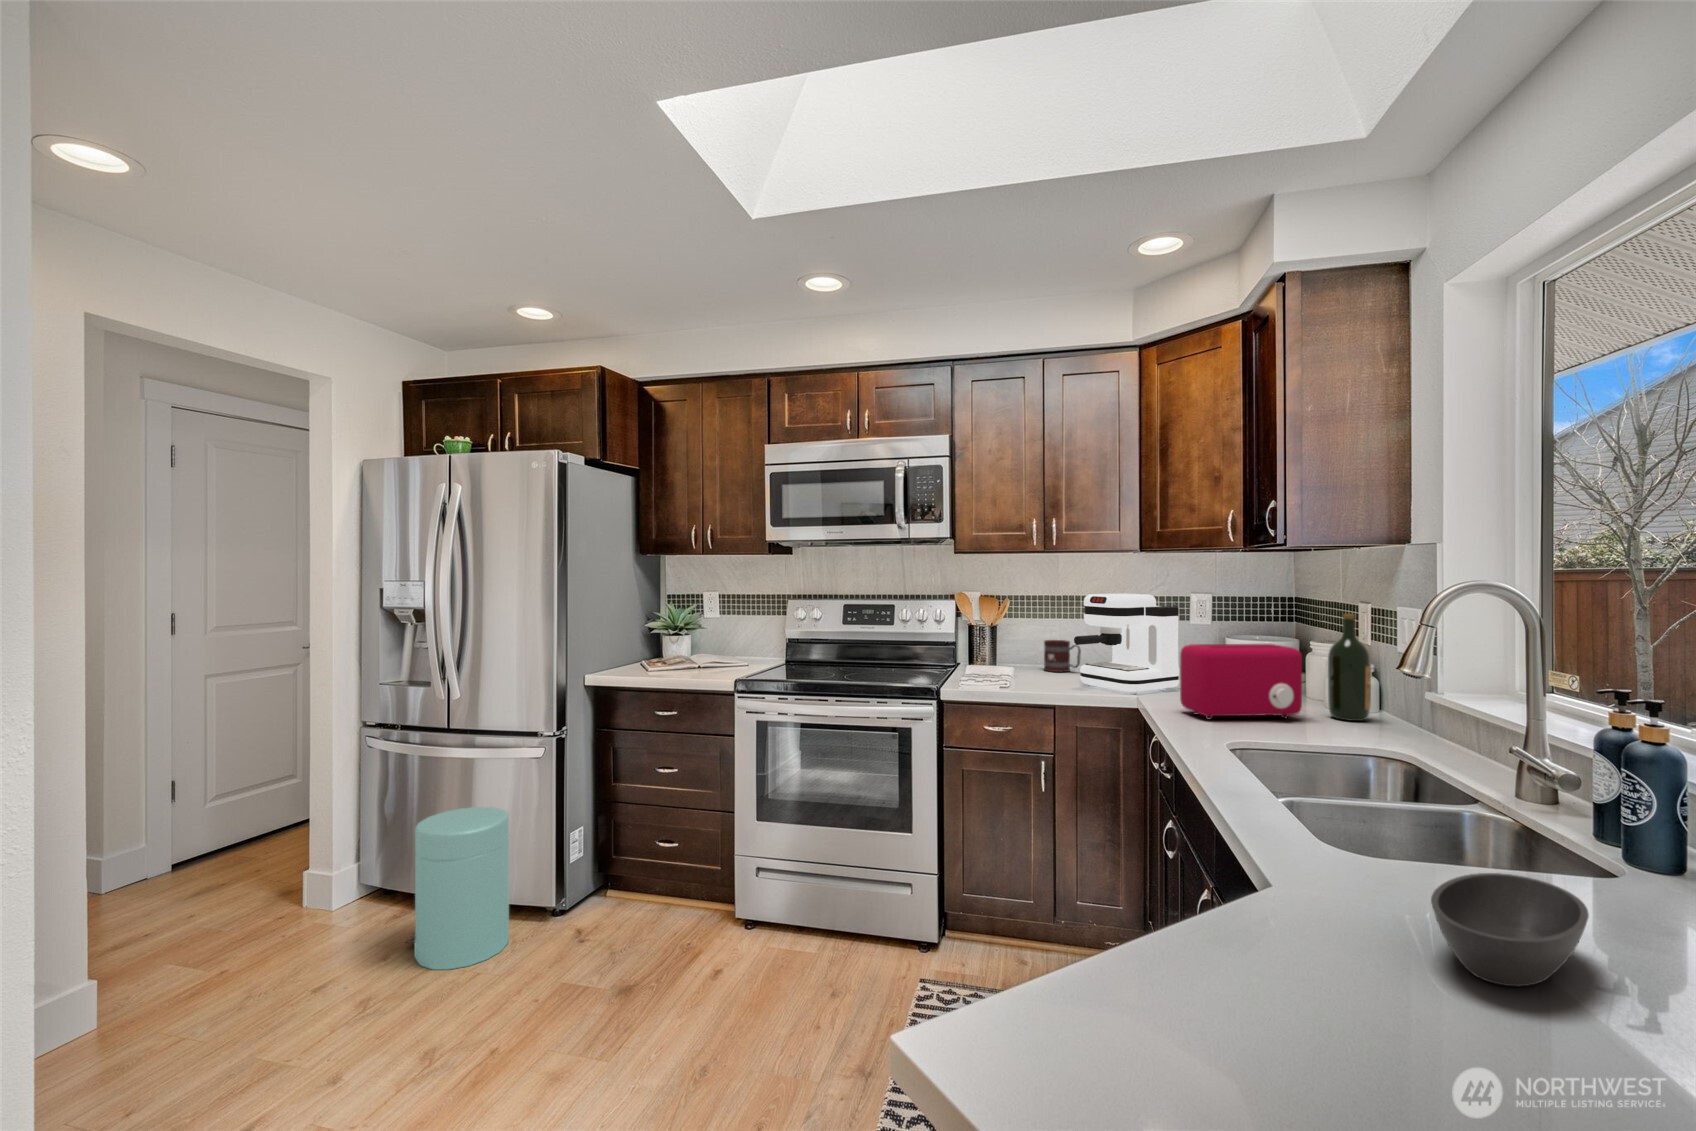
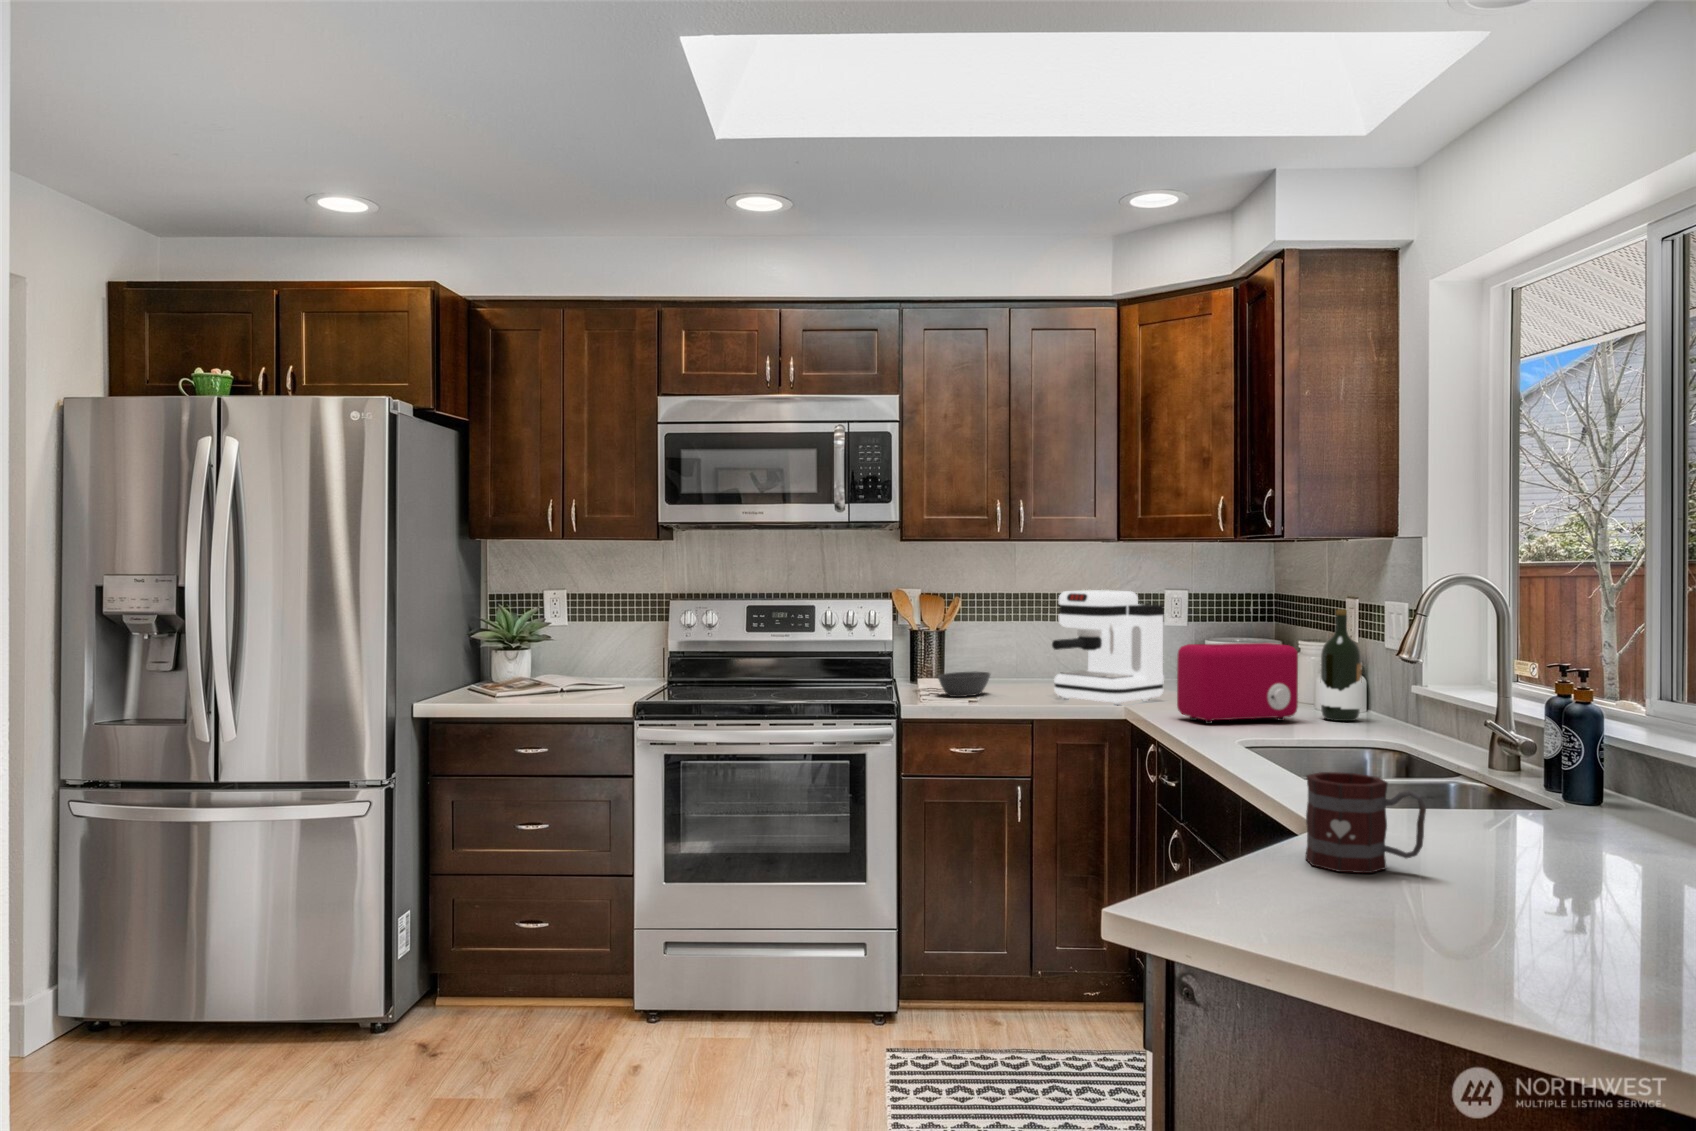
mug: present [1044,640,1081,672] -> present [1305,772,1426,873]
trash can: present [405,807,509,970] -> none [189,884,338,1097]
bowl: present [1431,873,1589,986] -> present [938,672,990,697]

